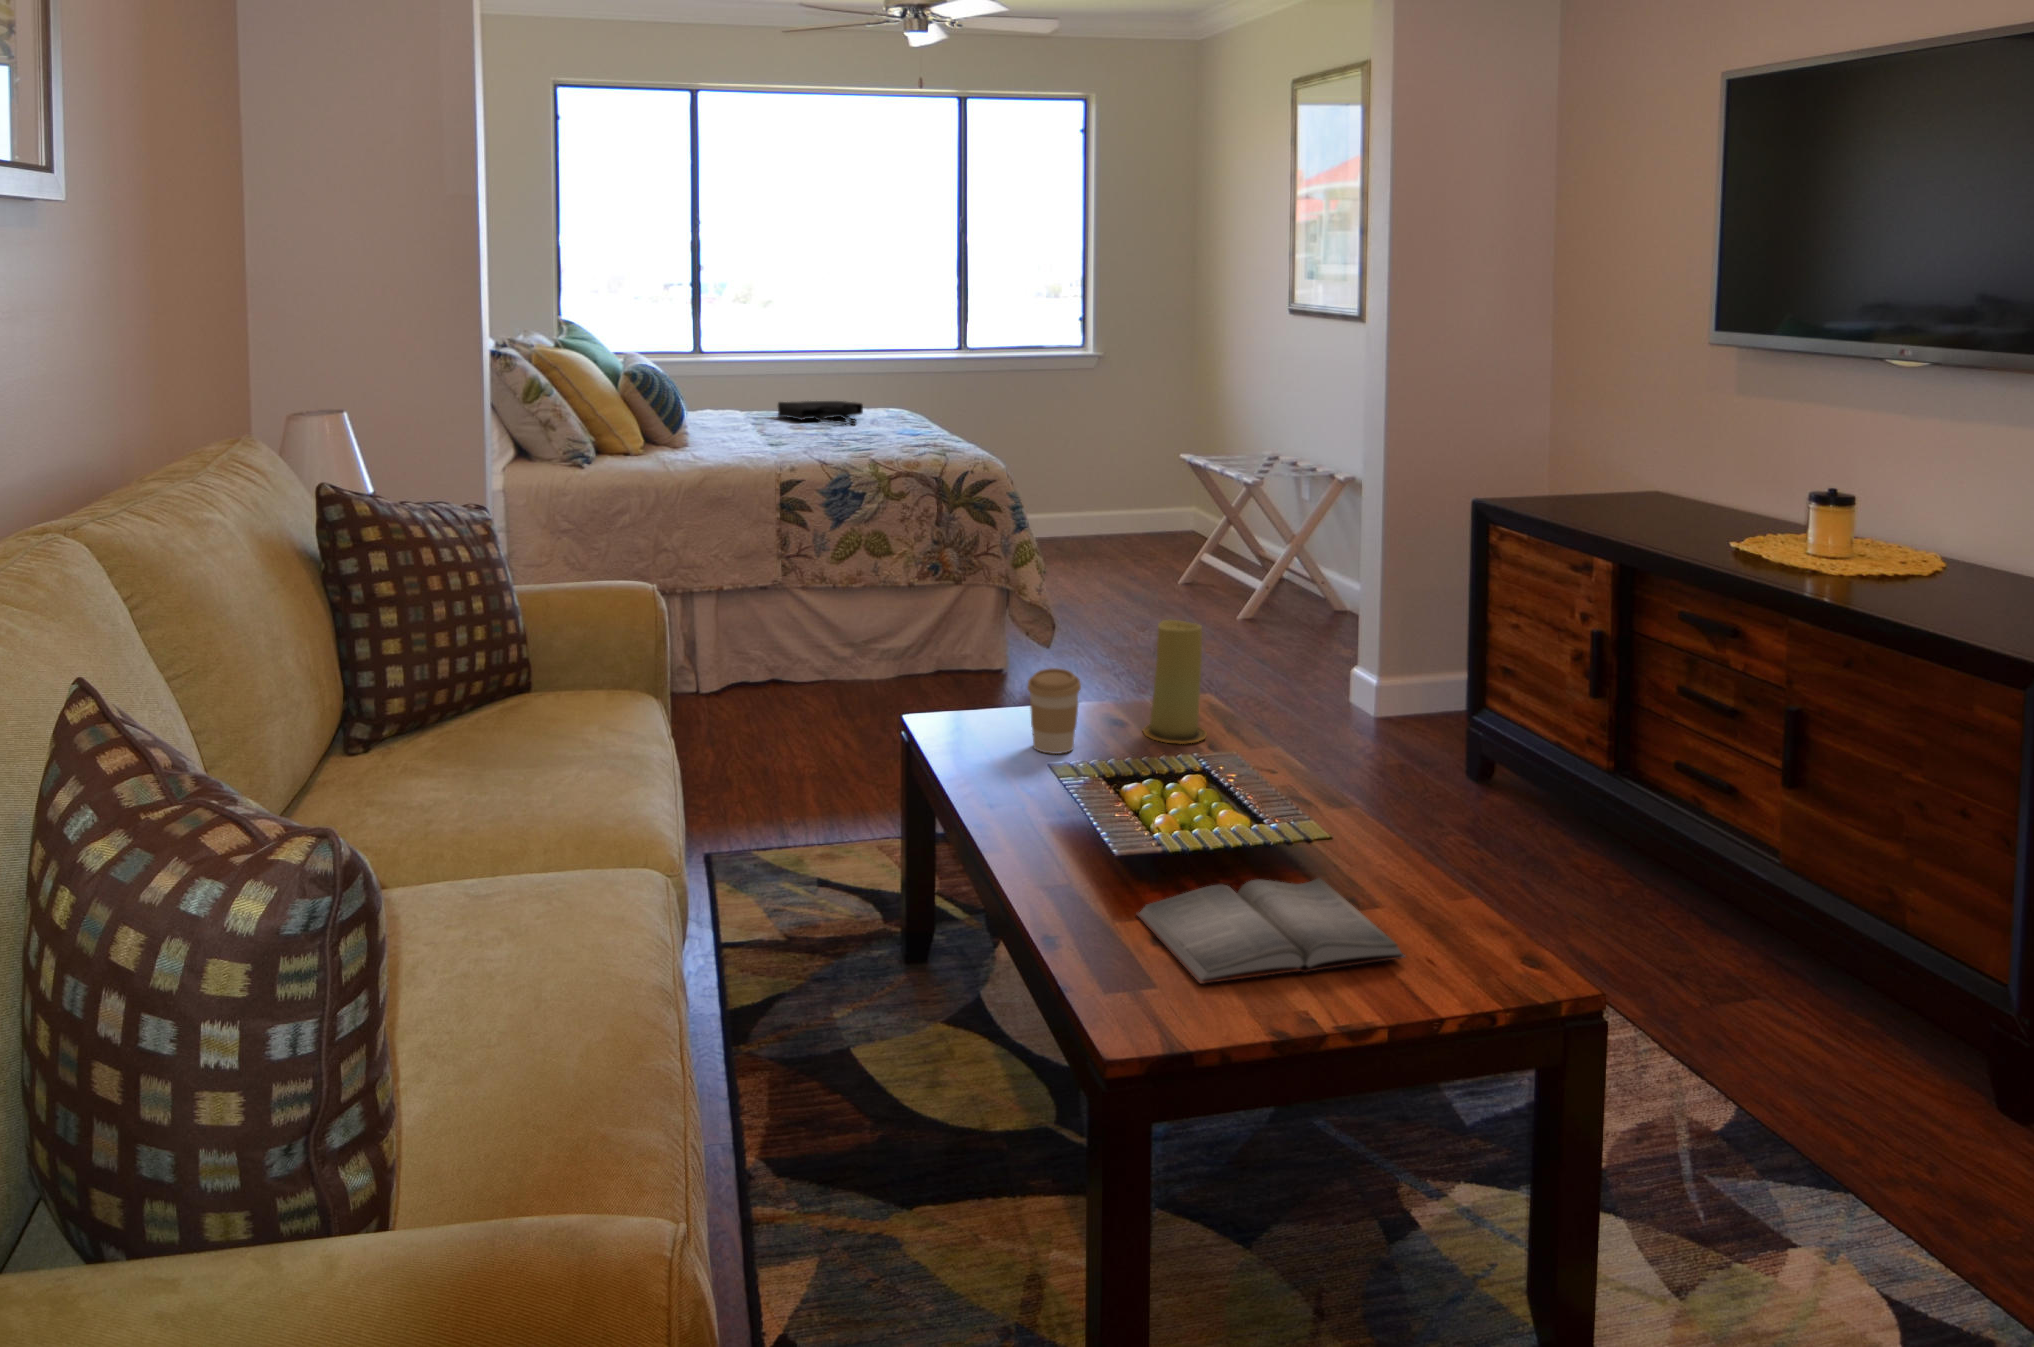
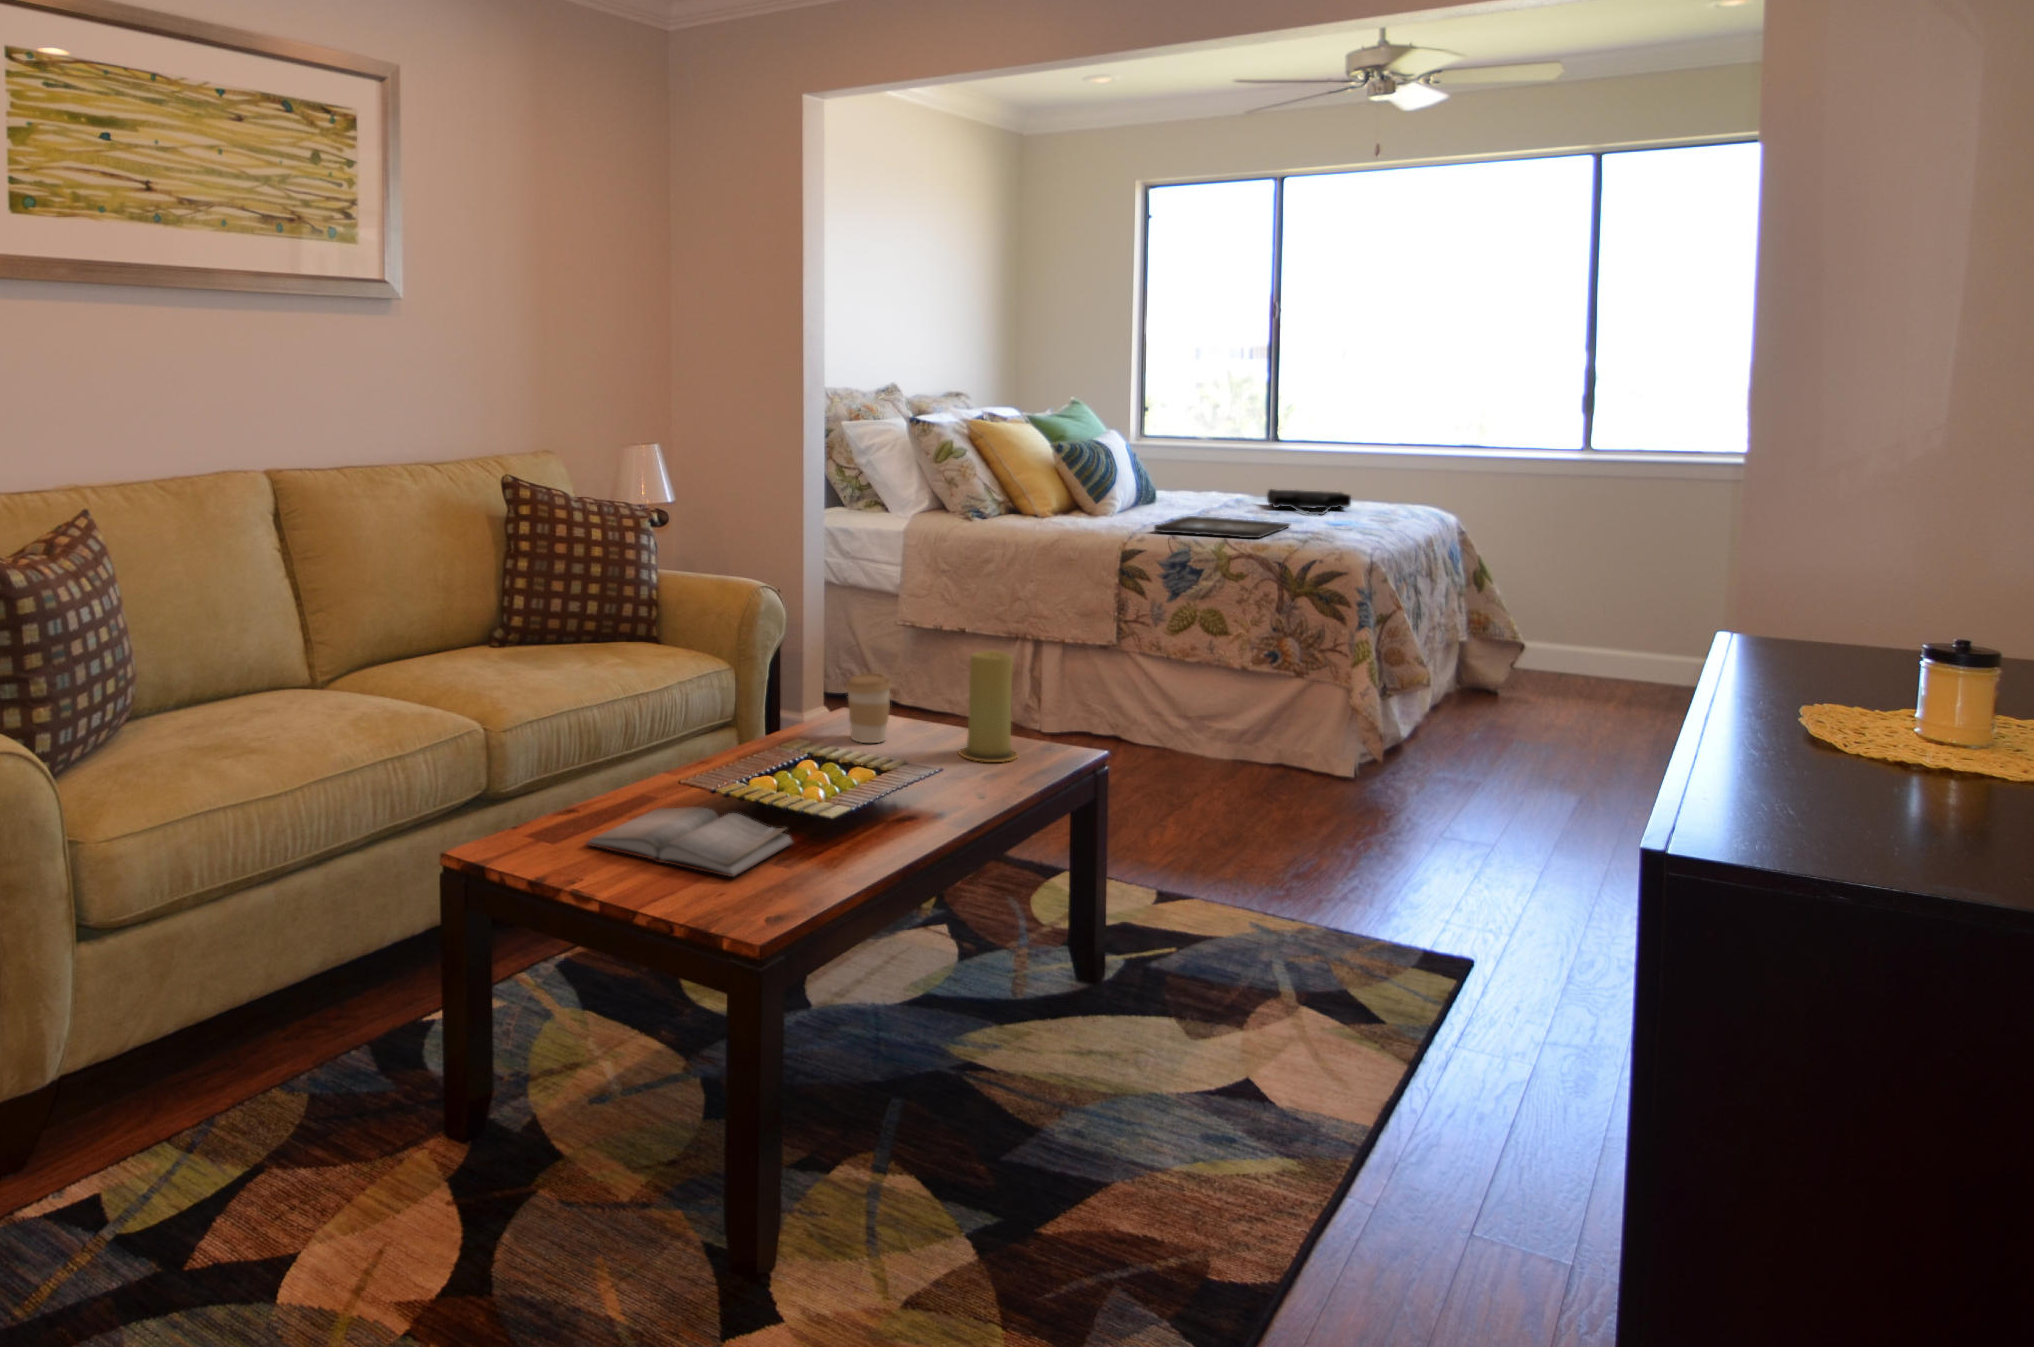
tray: none [780,436,899,458] -> present [1154,516,1290,538]

